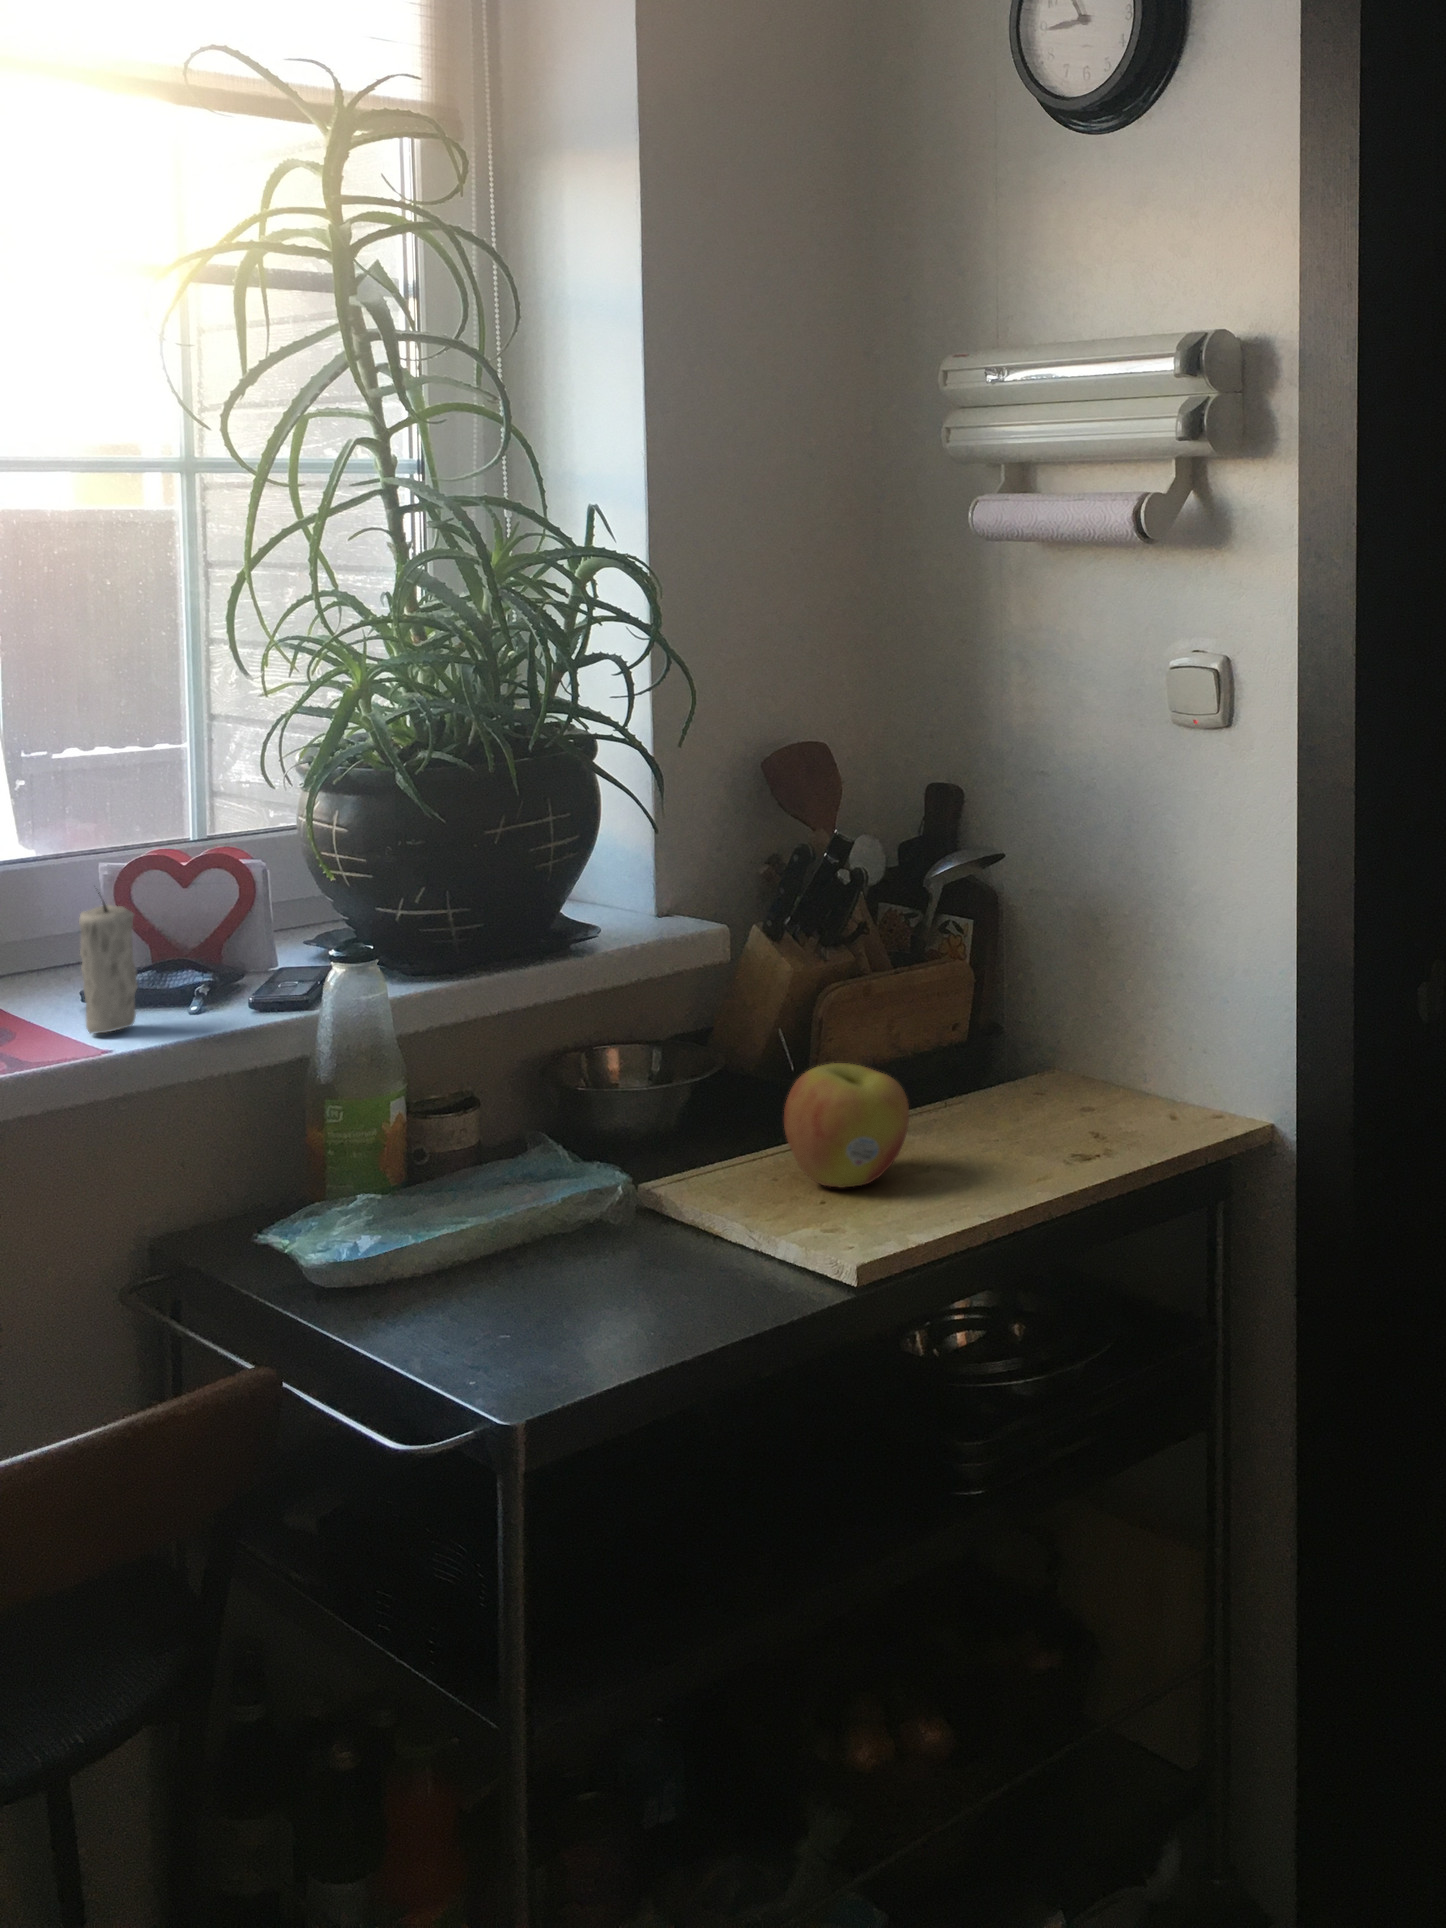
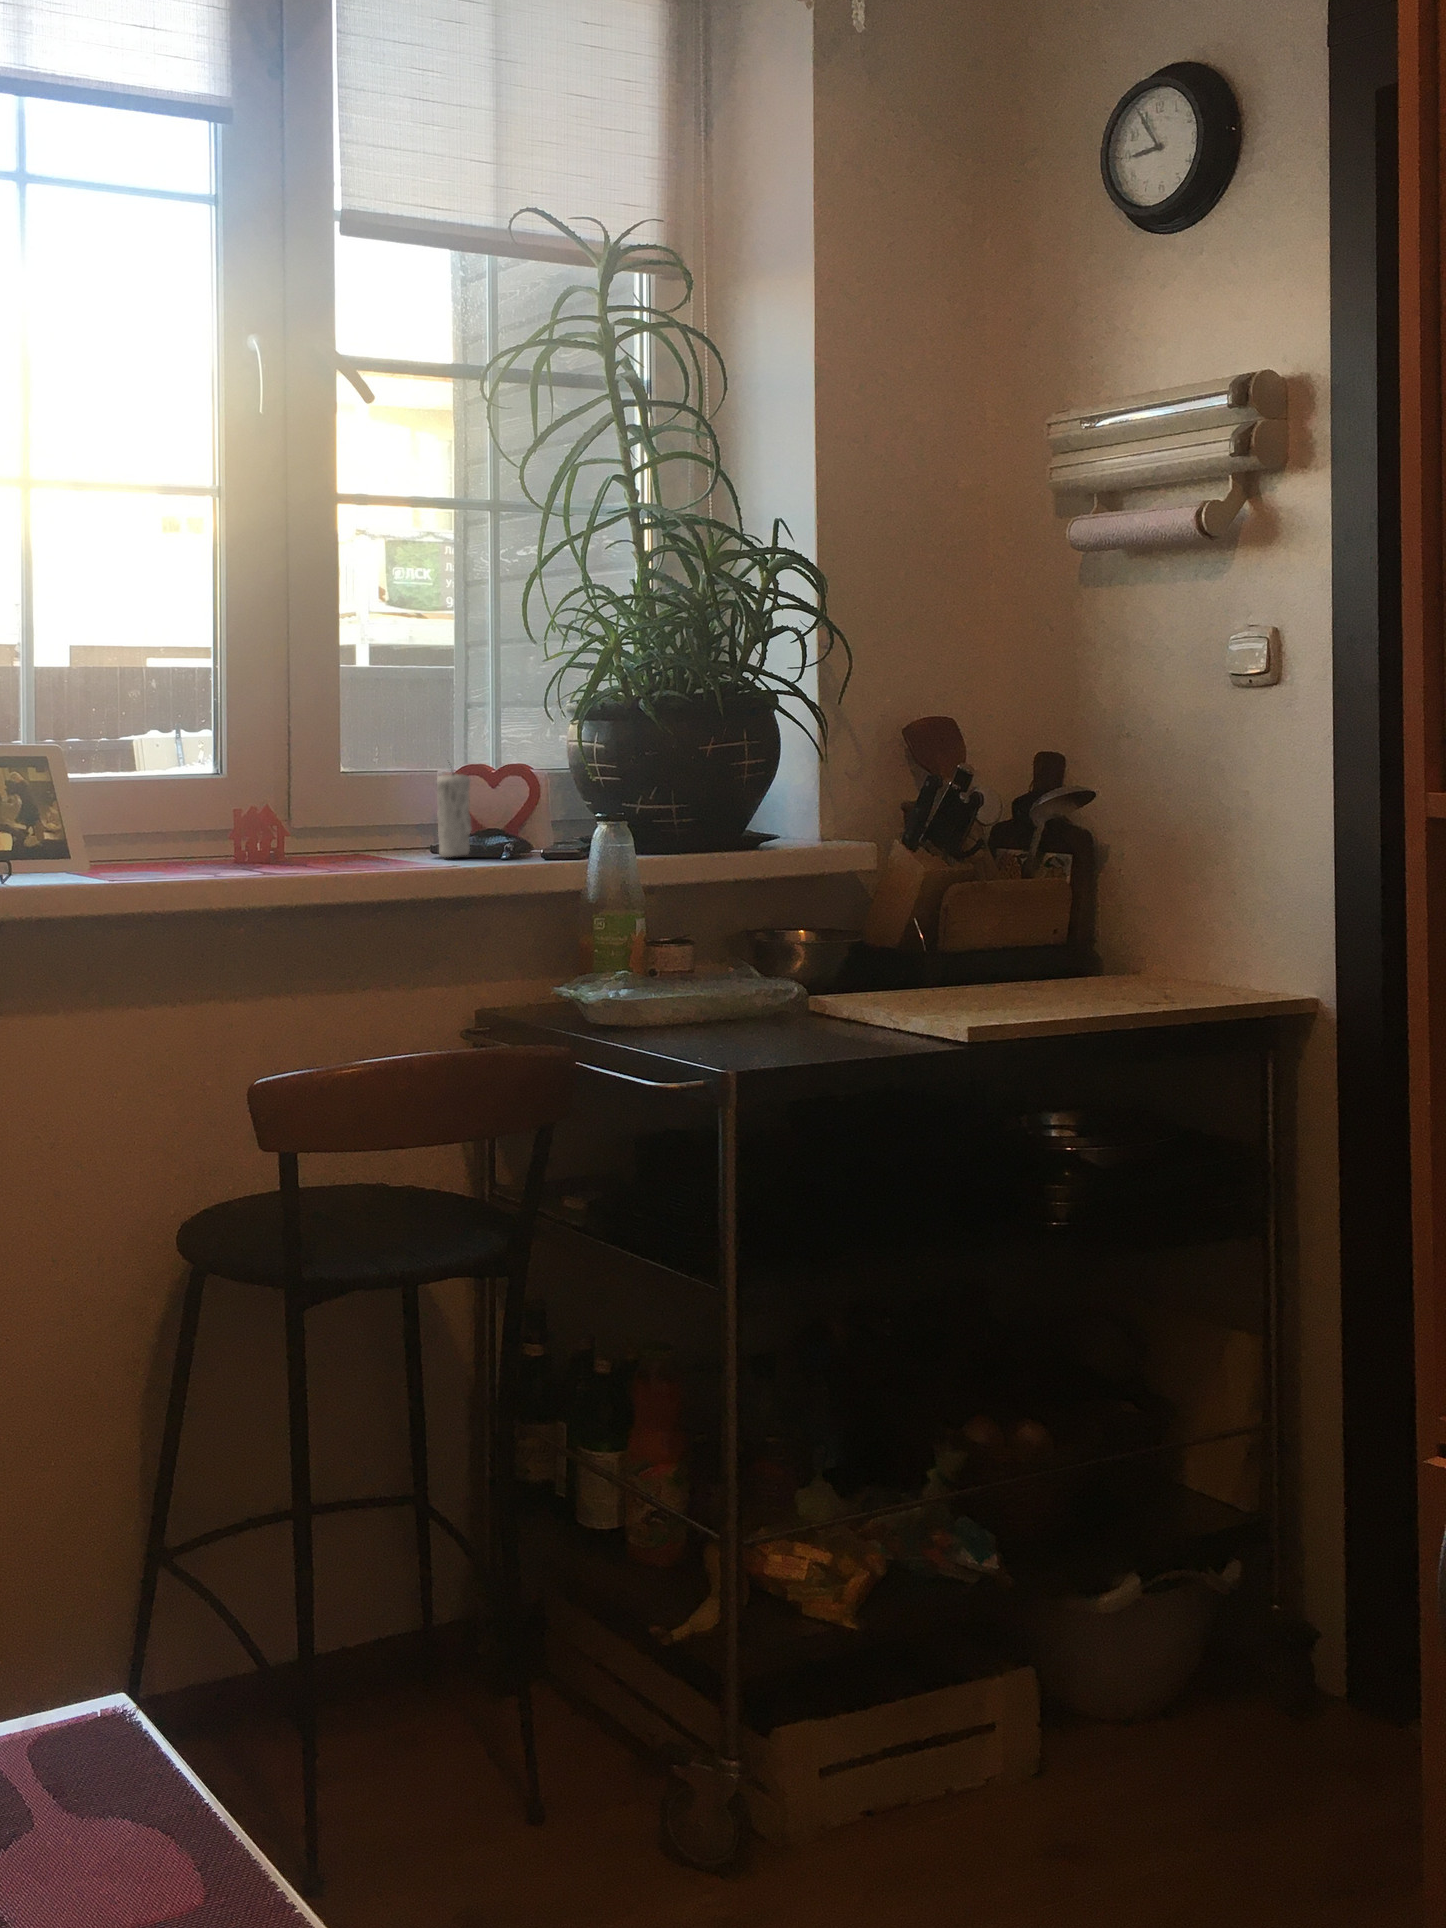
apple: present [784,1063,910,1188] -> none [915,919,1011,1007]

